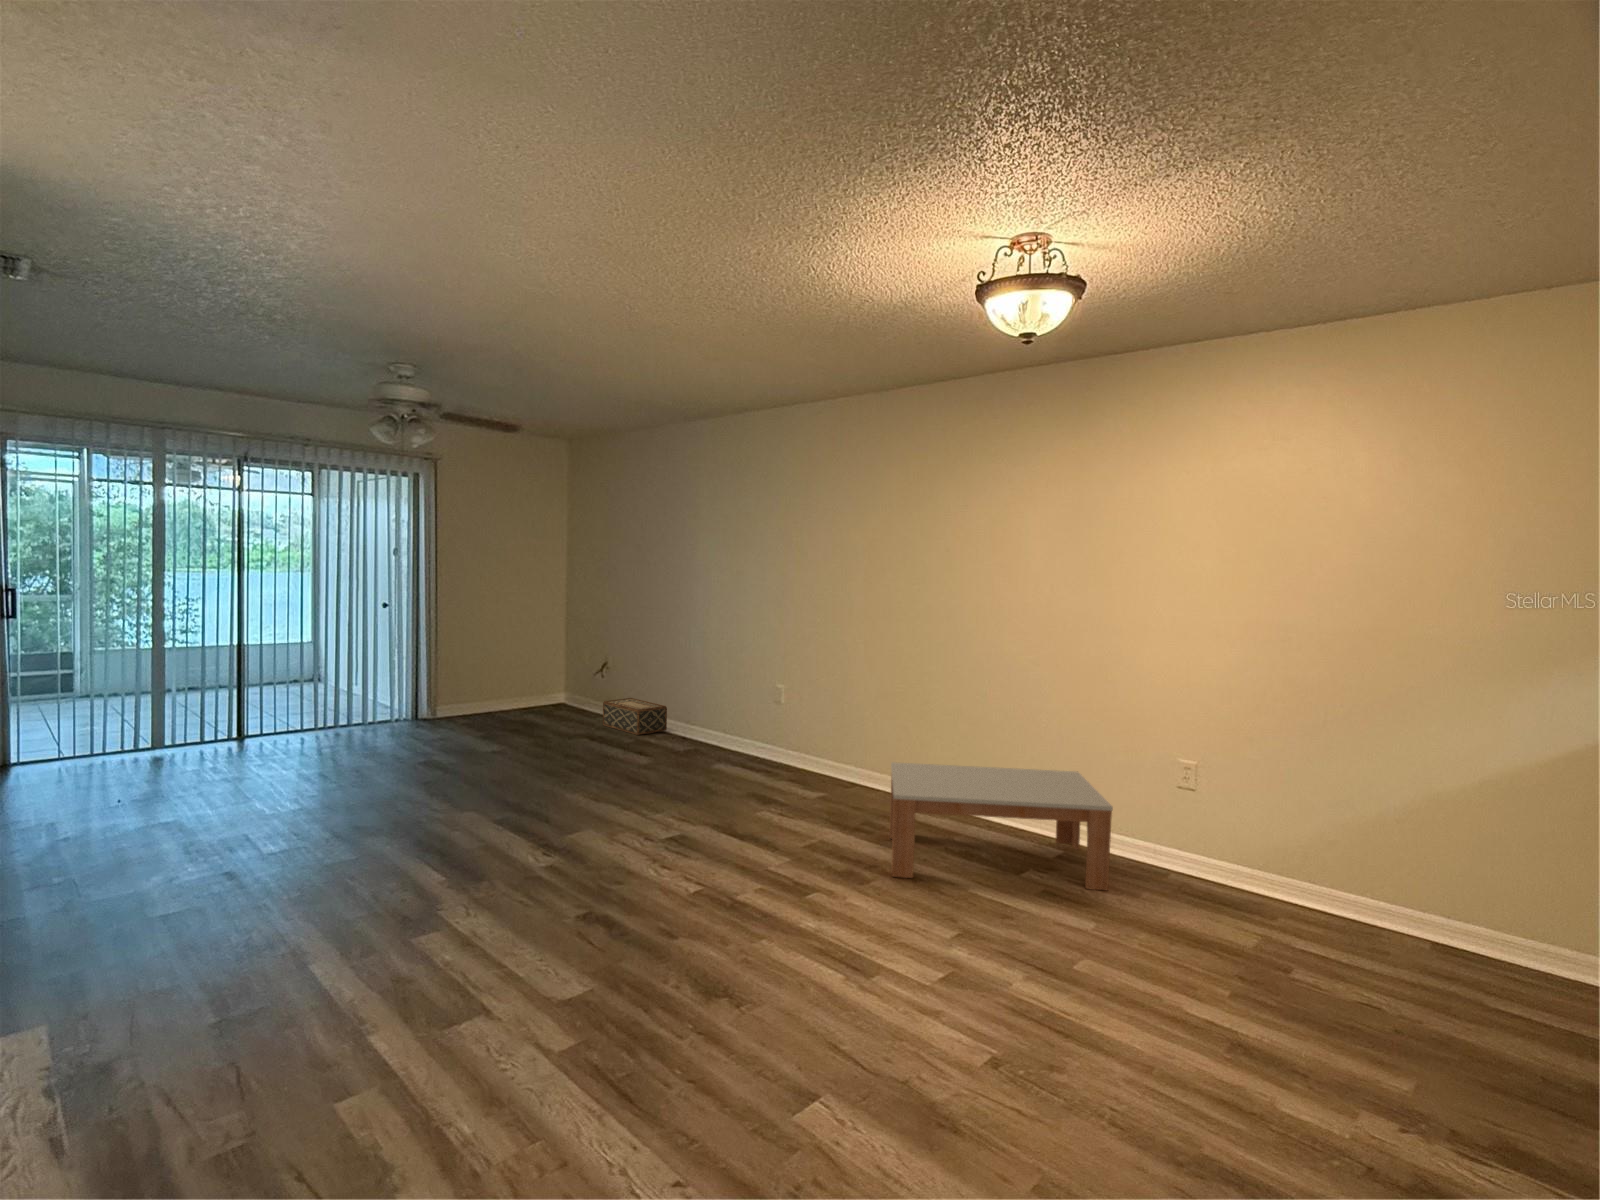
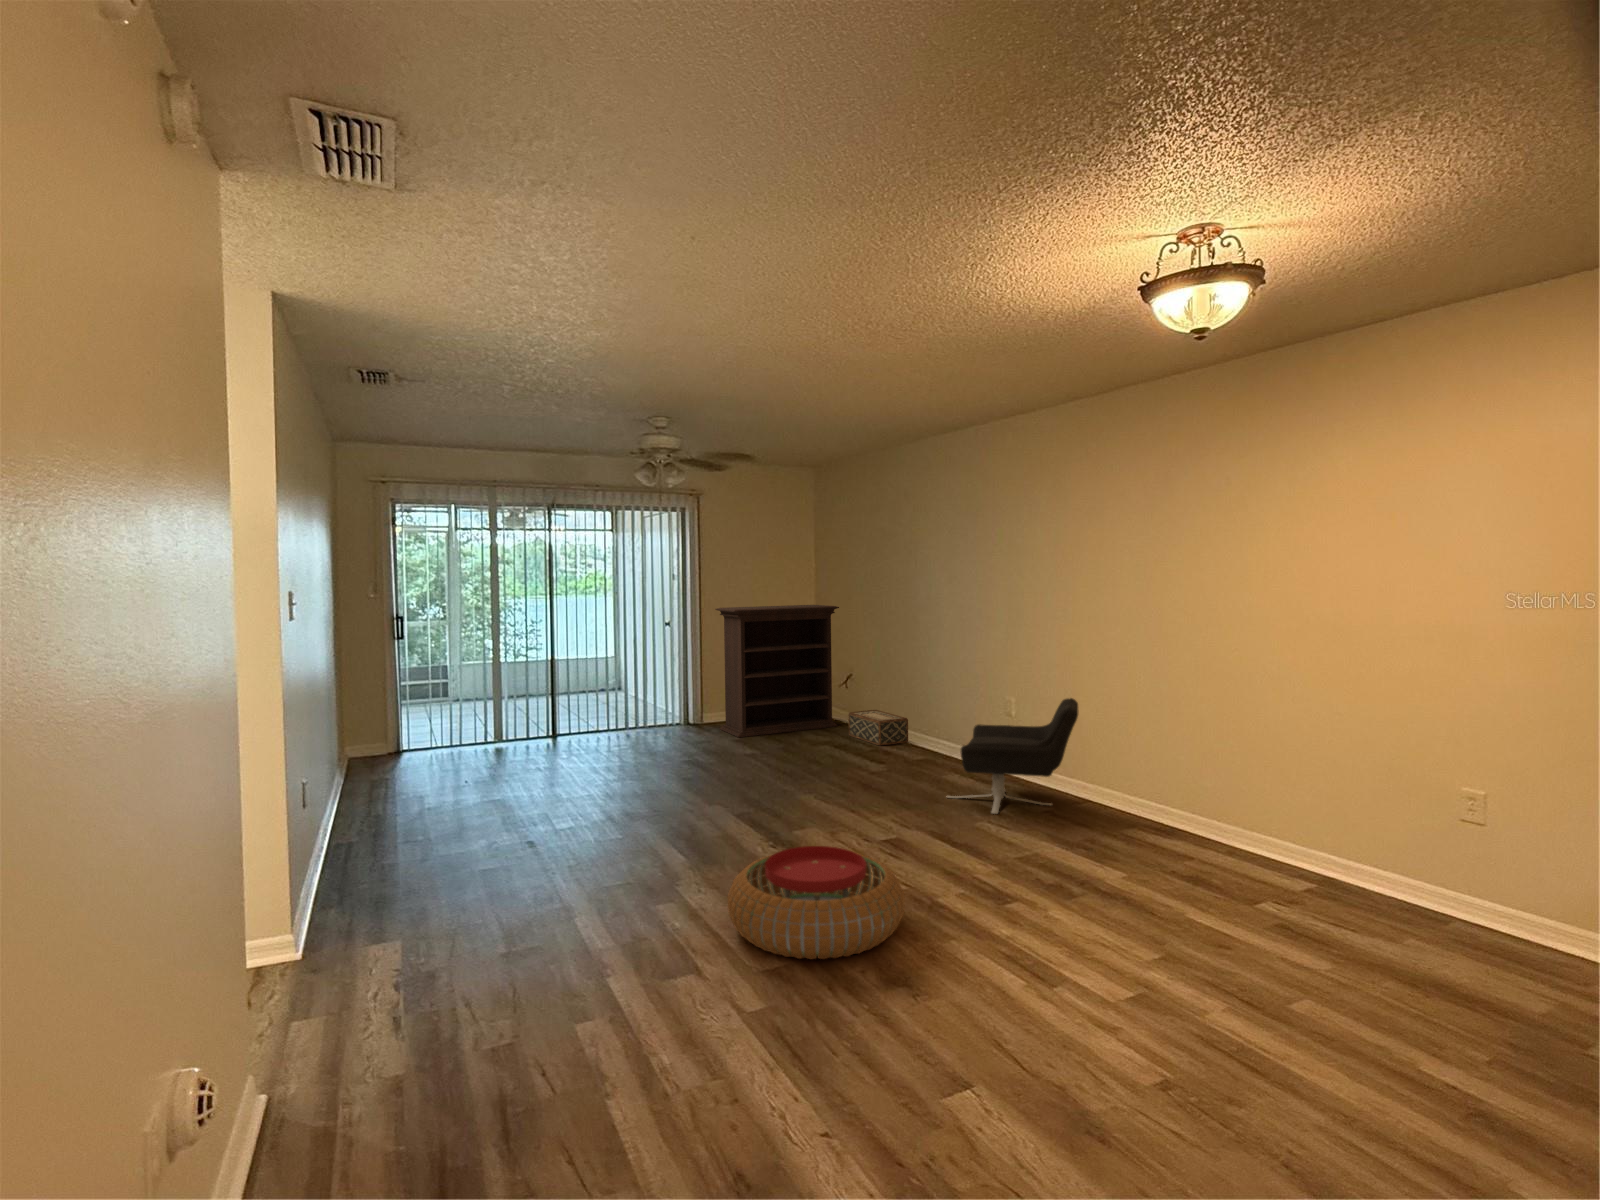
bookshelf: none [453,588,593,731] -> present [715,605,839,737]
lounge chair: none [719,684,850,801] -> present [946,698,1078,814]
coffee table: present [889,762,1113,890] -> none [1104,779,1368,935]
pouf: none [513,852,713,983] -> present [728,846,905,959]

